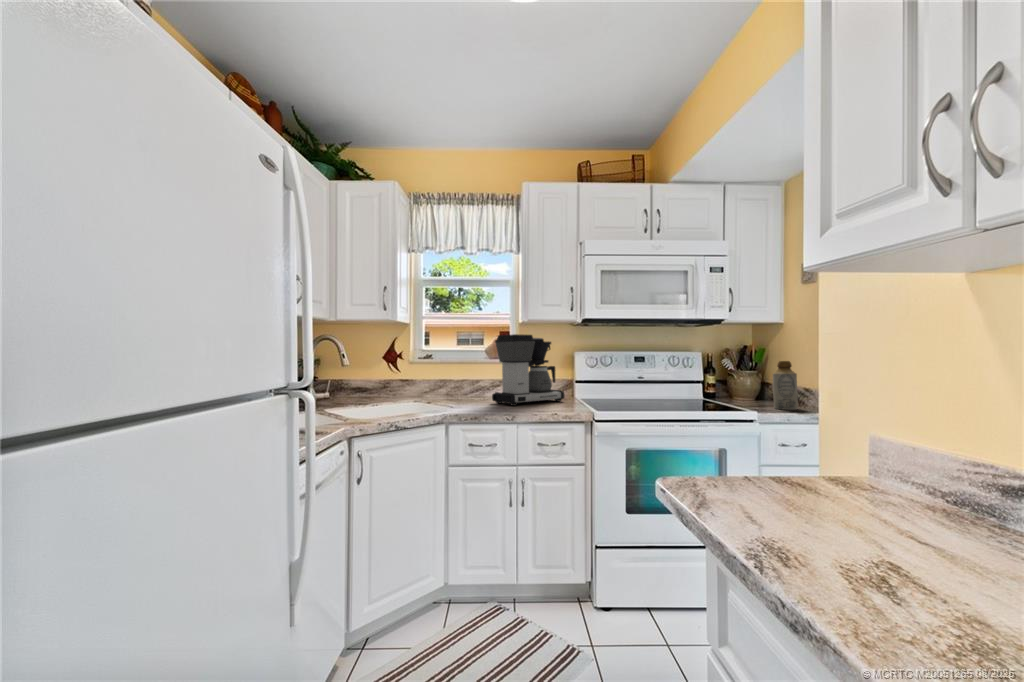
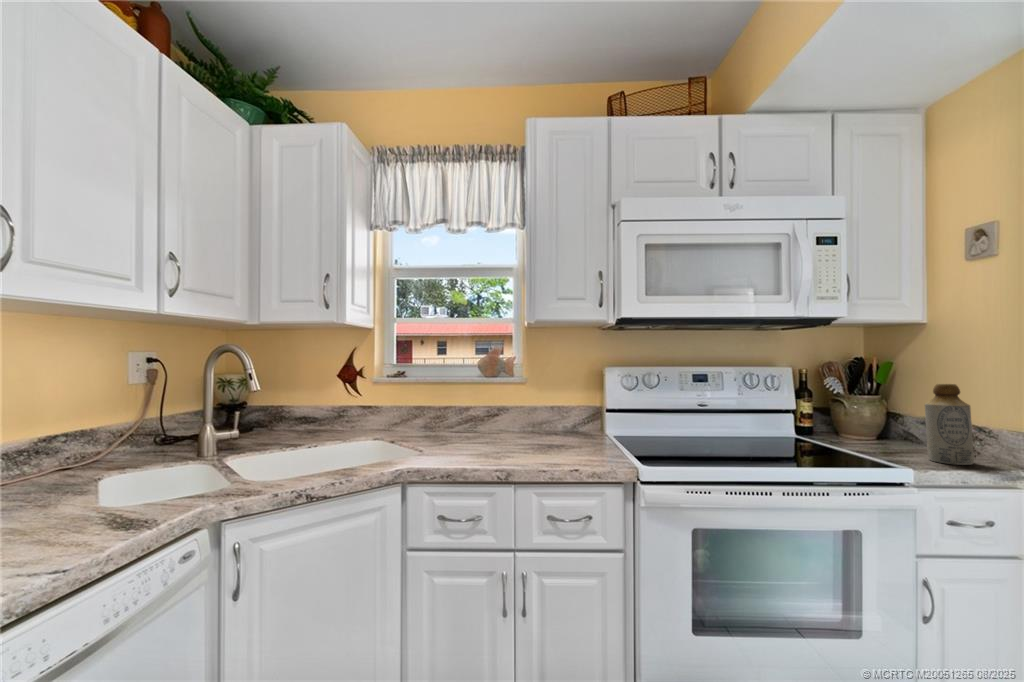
coffee maker: present [492,334,565,406] -> none [484,343,590,449]

